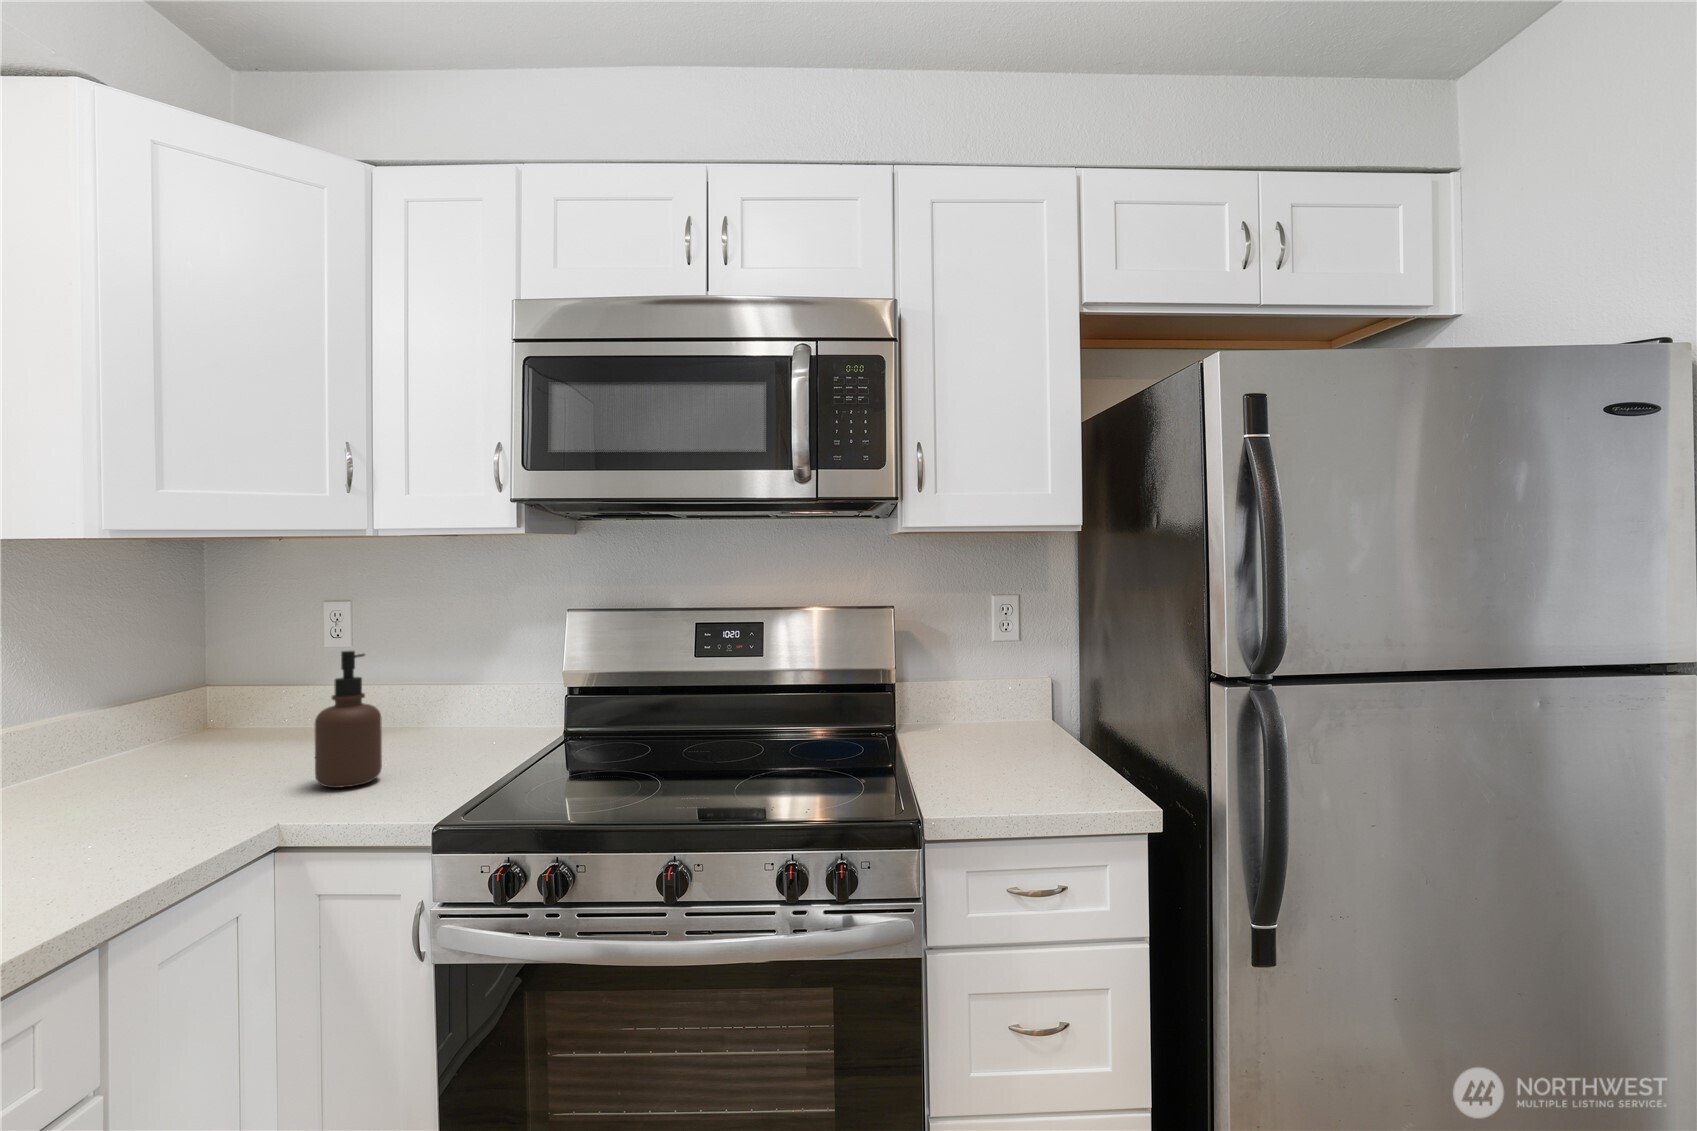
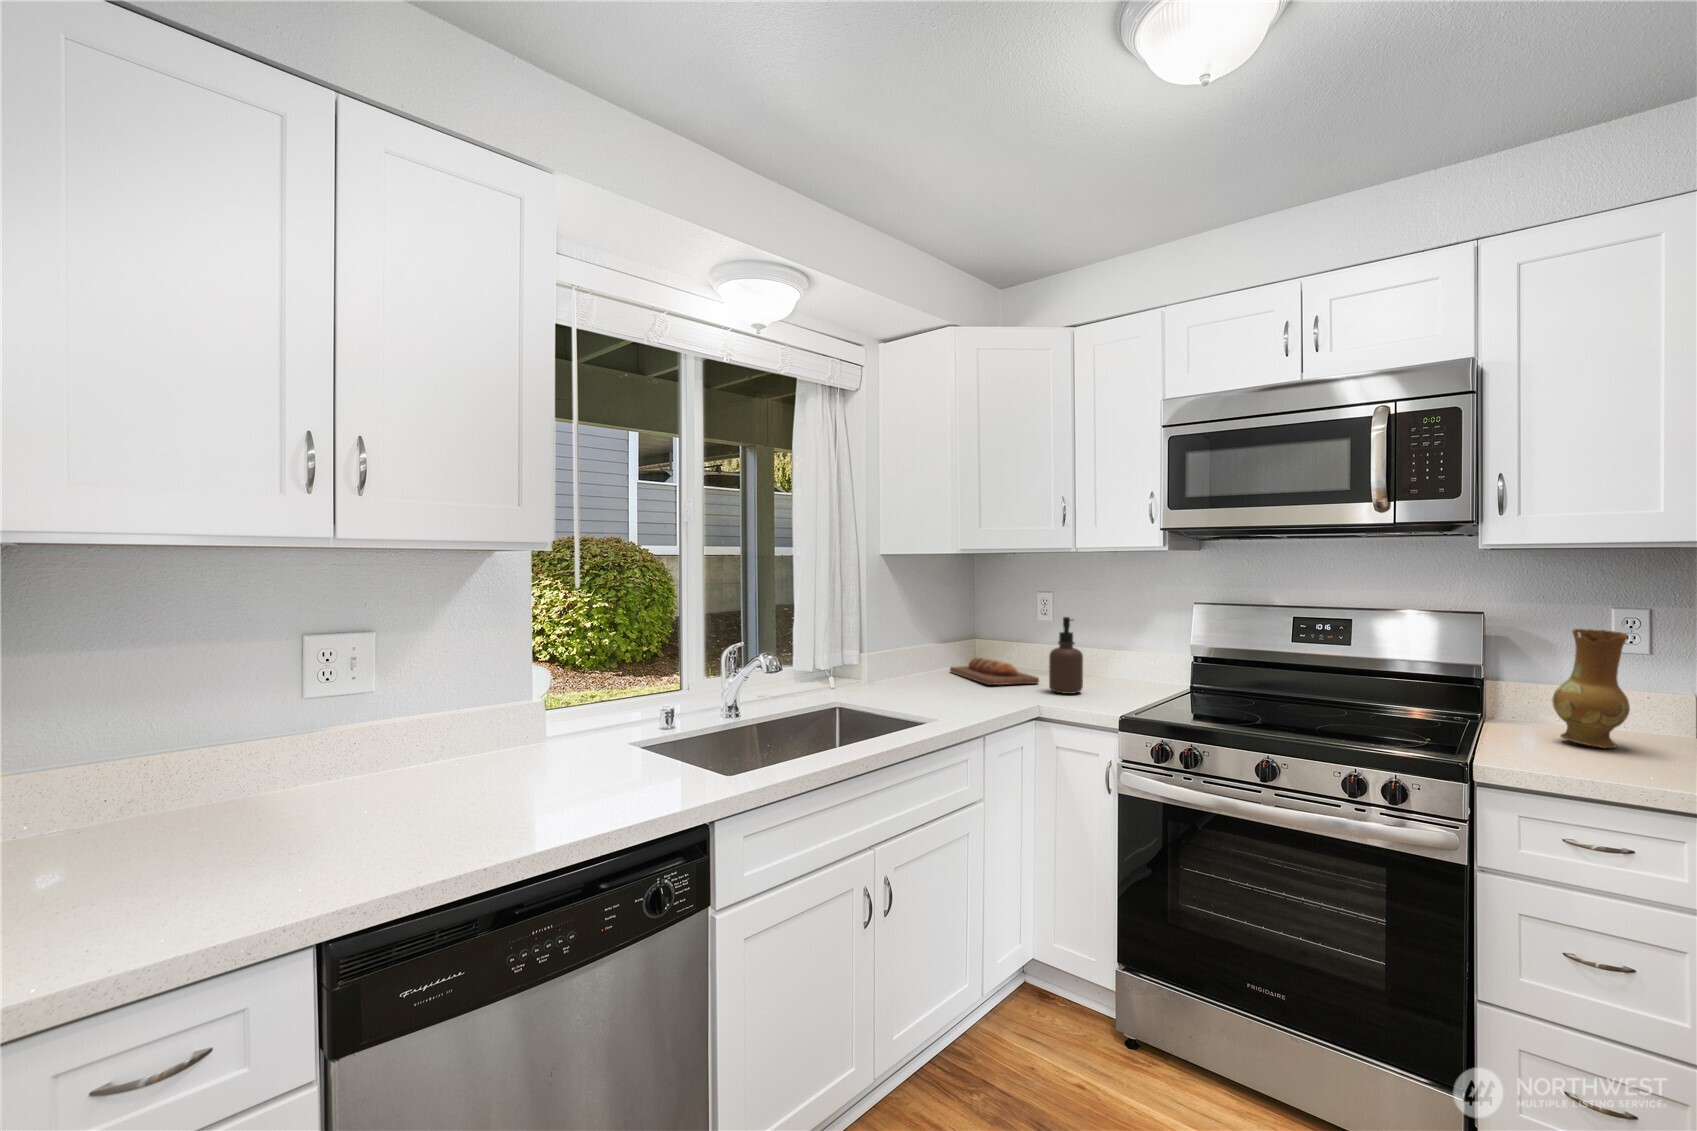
ceramic jug: none [966,626,1031,761] -> present [1552,629,1630,748]
bread loaf: none [114,733,303,792] -> present [950,658,1039,685]

